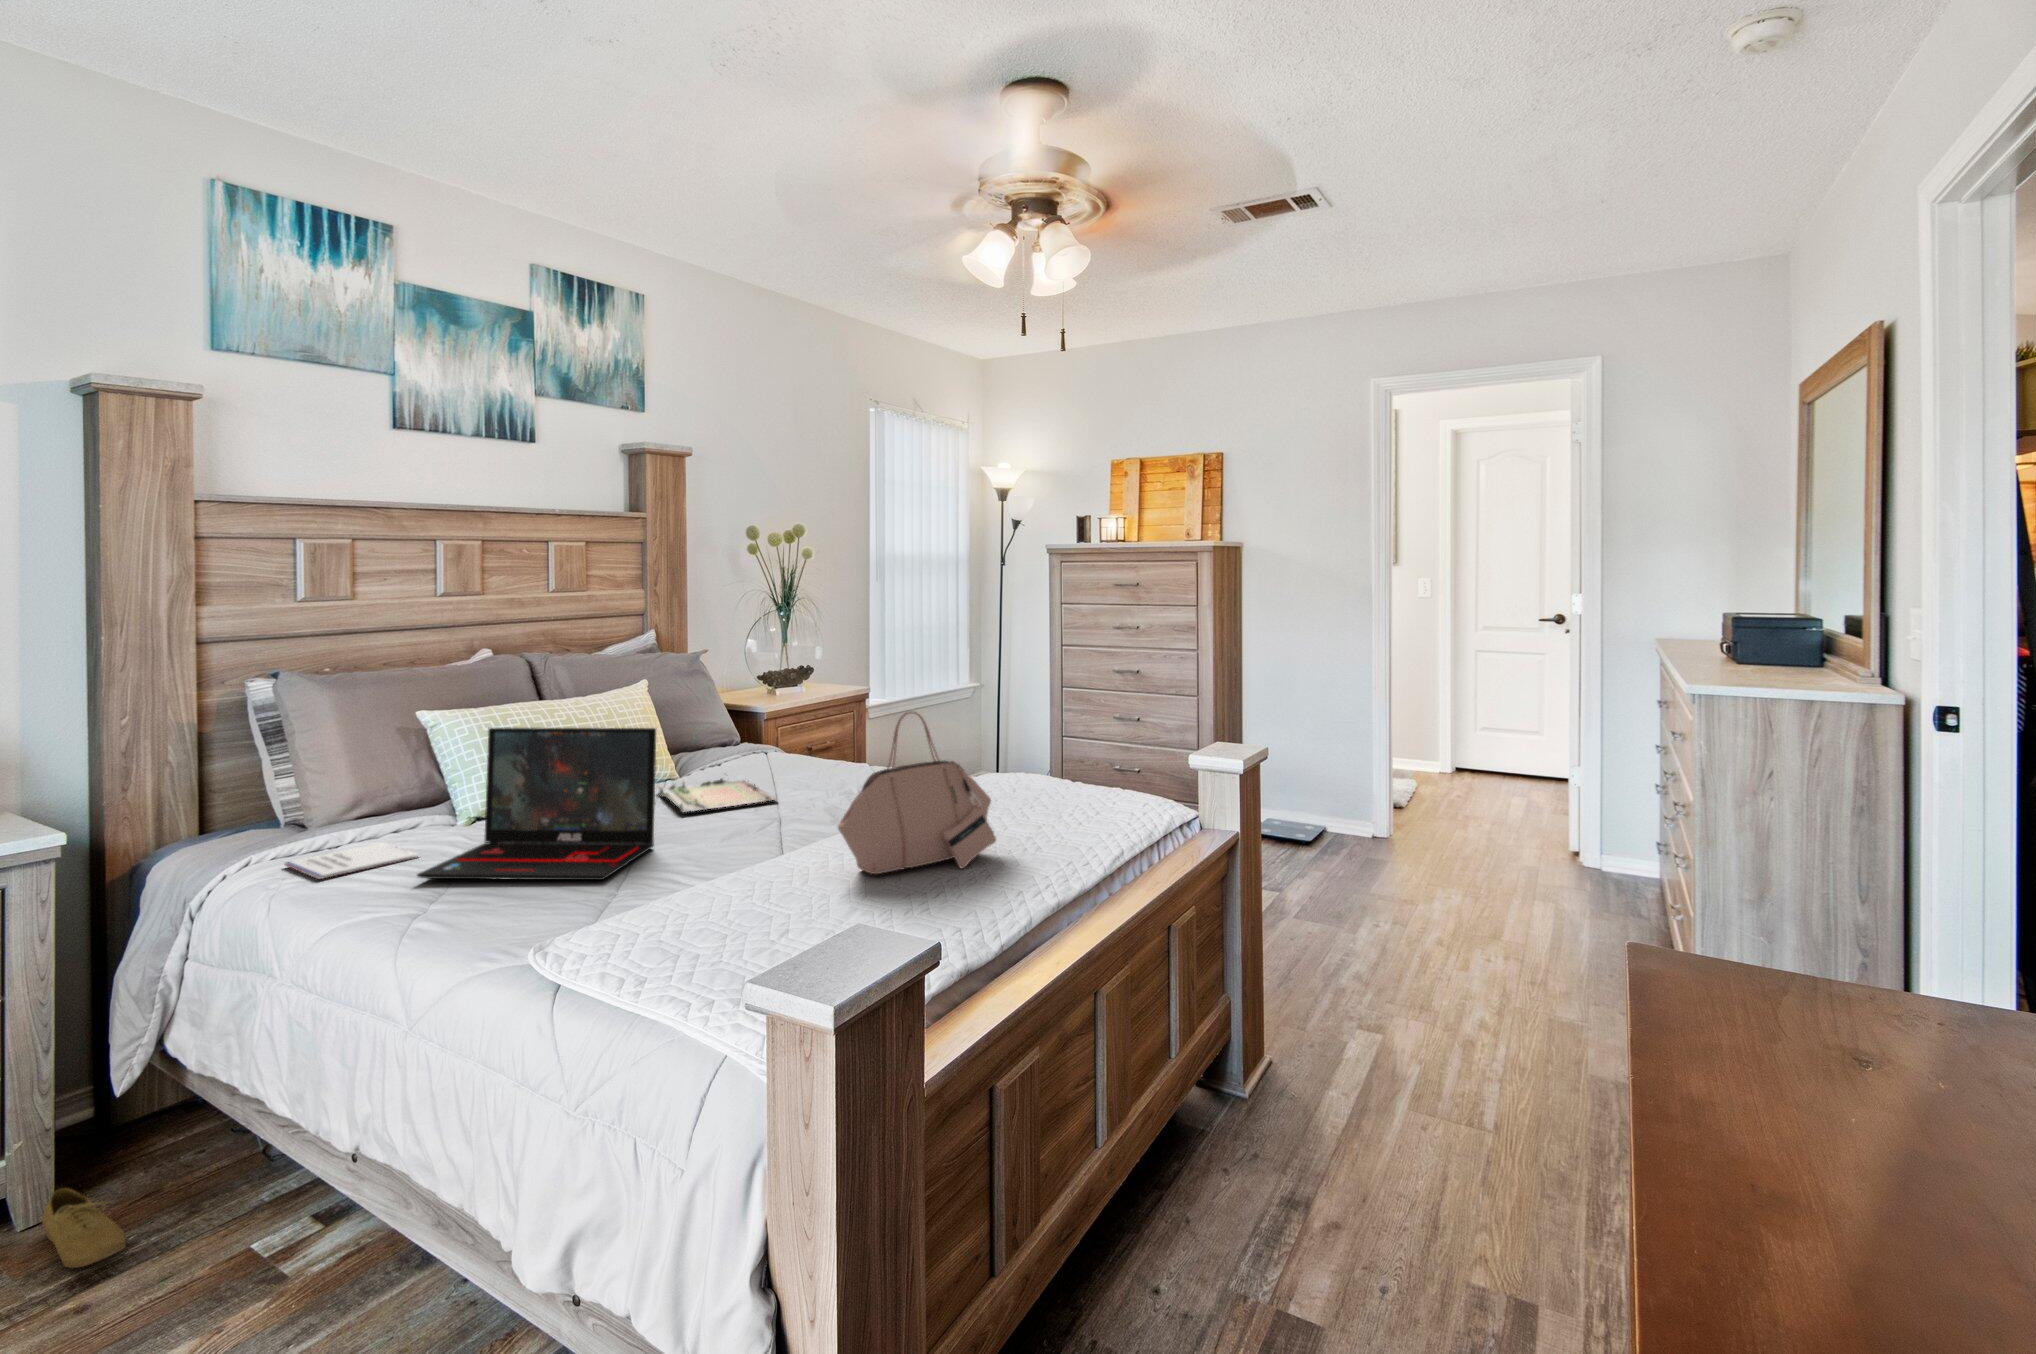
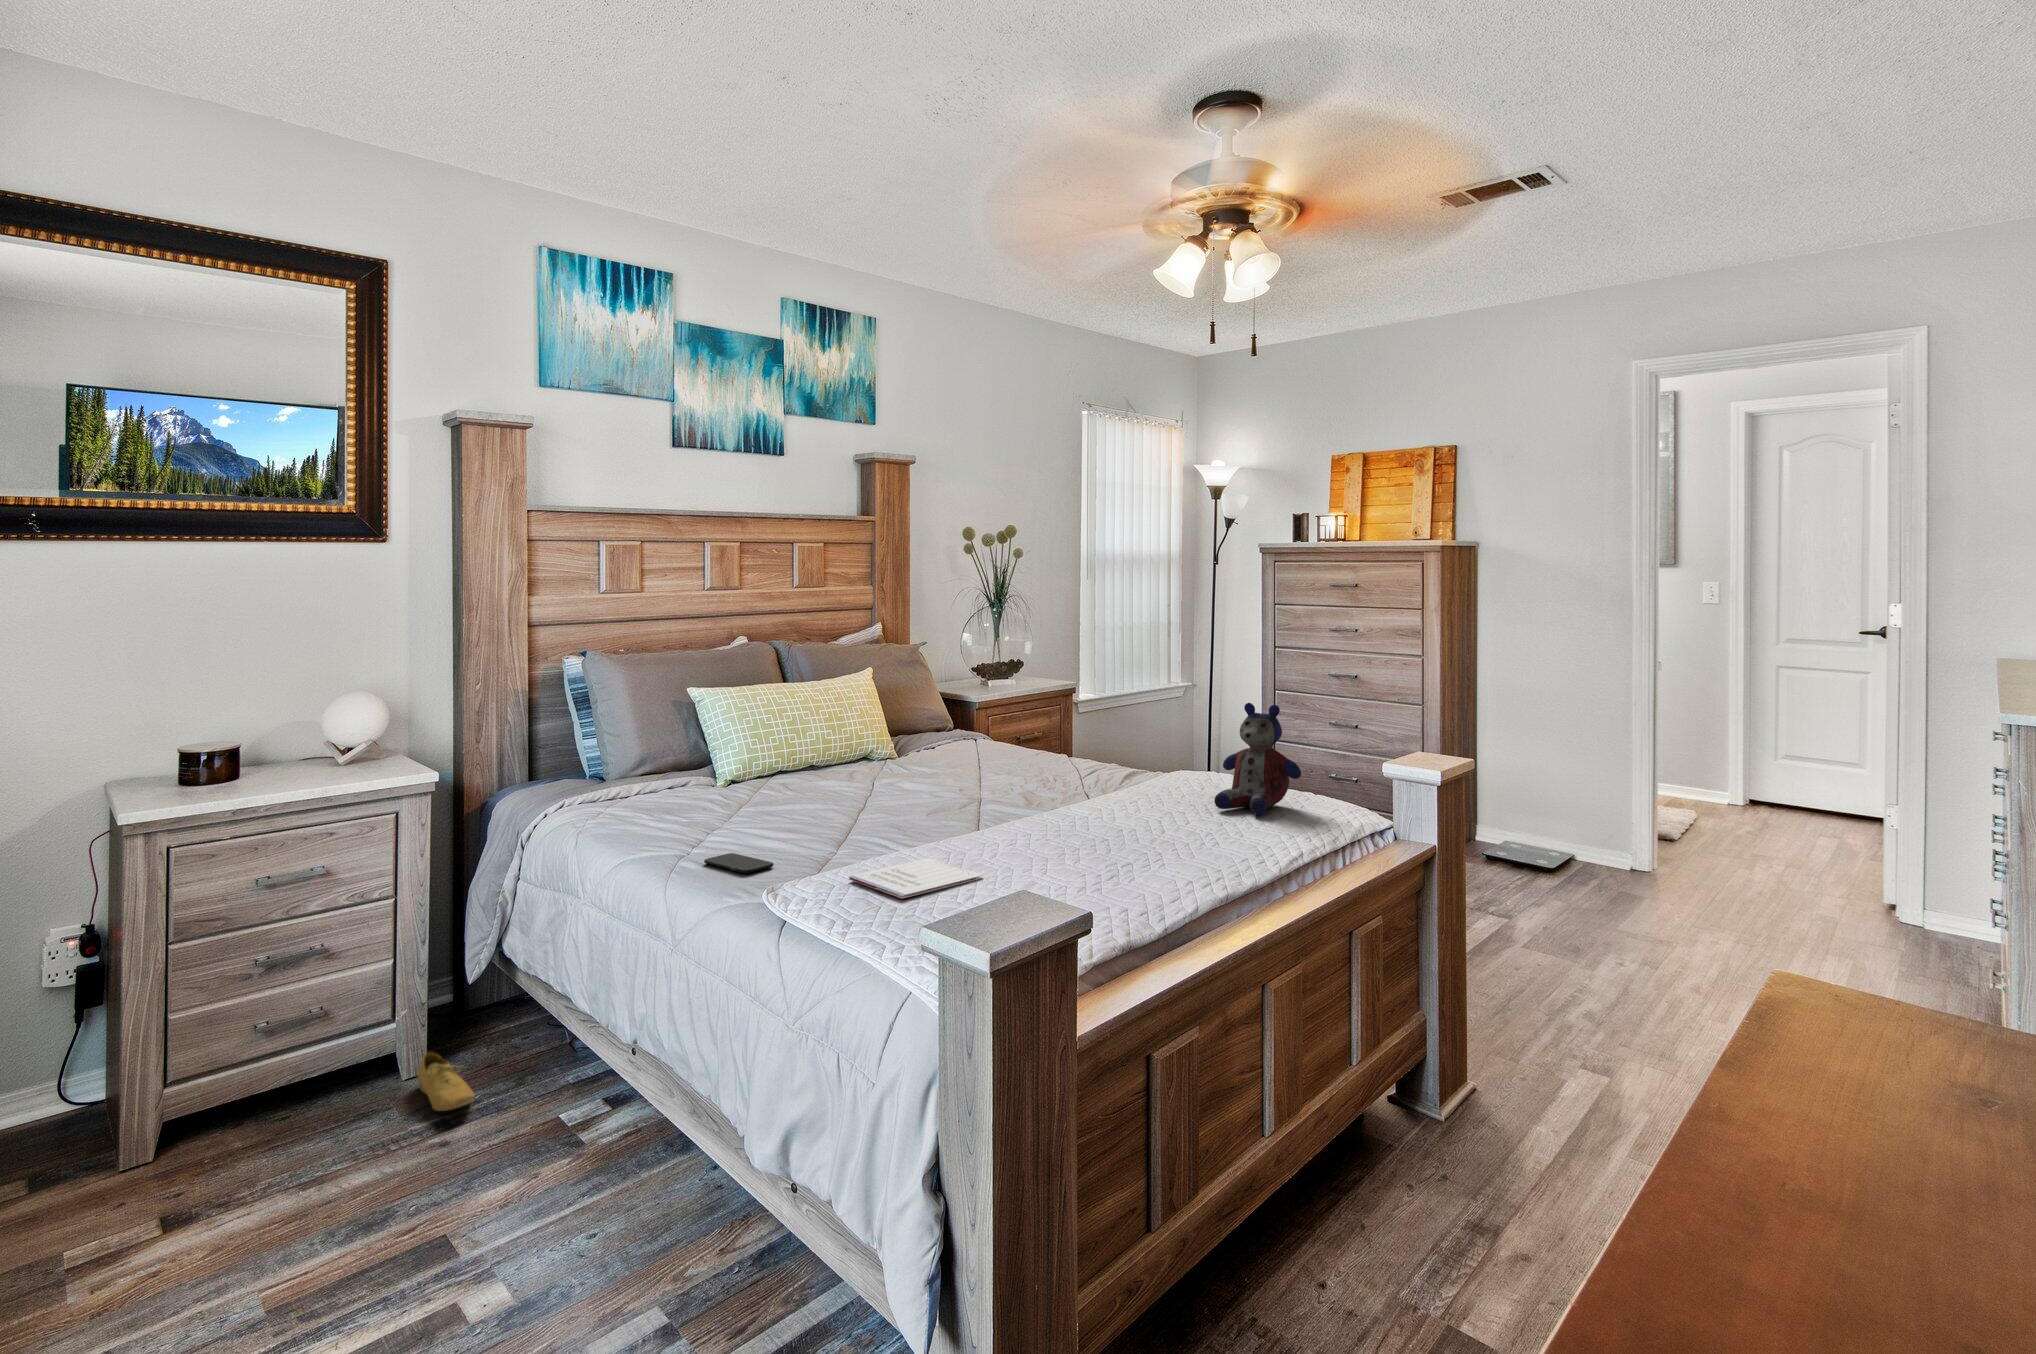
handbag: present [838,711,996,874] -> none [1032,692,1177,838]
stuffed bear: none [1030,715,1118,833] -> present [1214,703,1301,814]
laptop: present [417,728,656,880] -> none [689,701,881,831]
tray: present [659,779,776,813] -> none [881,751,985,785]
notebook: present [285,843,418,879] -> present [849,858,983,899]
smartphone: none [434,920,526,949] -> present [704,853,774,874]

